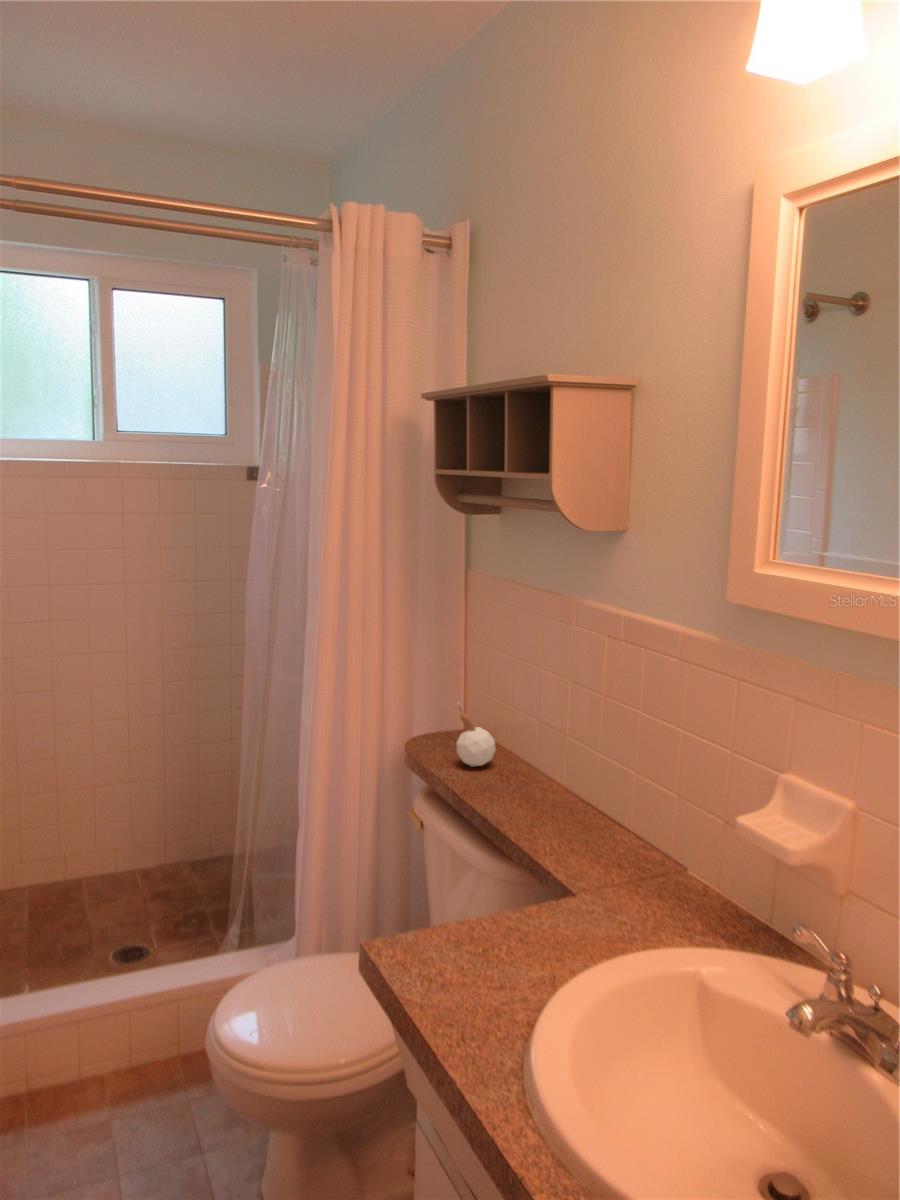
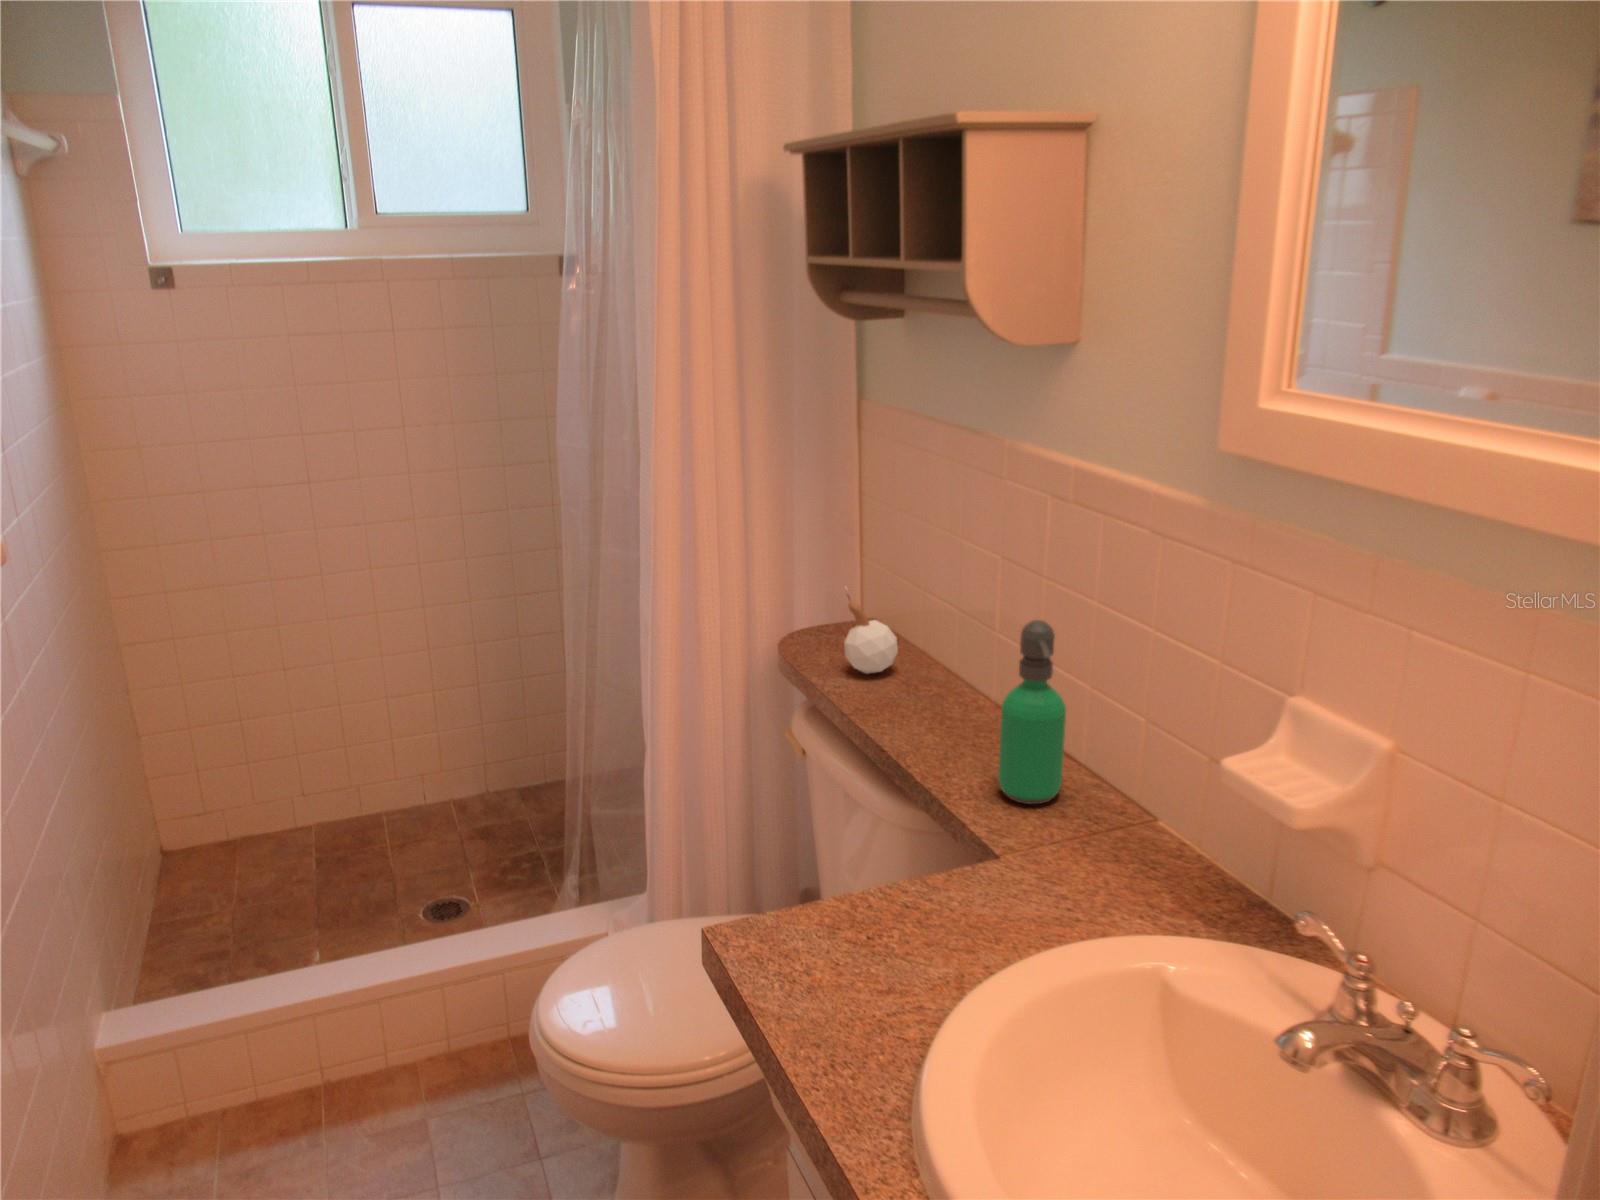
soap dispenser: none [573,722,623,858] -> present [998,620,1066,804]

